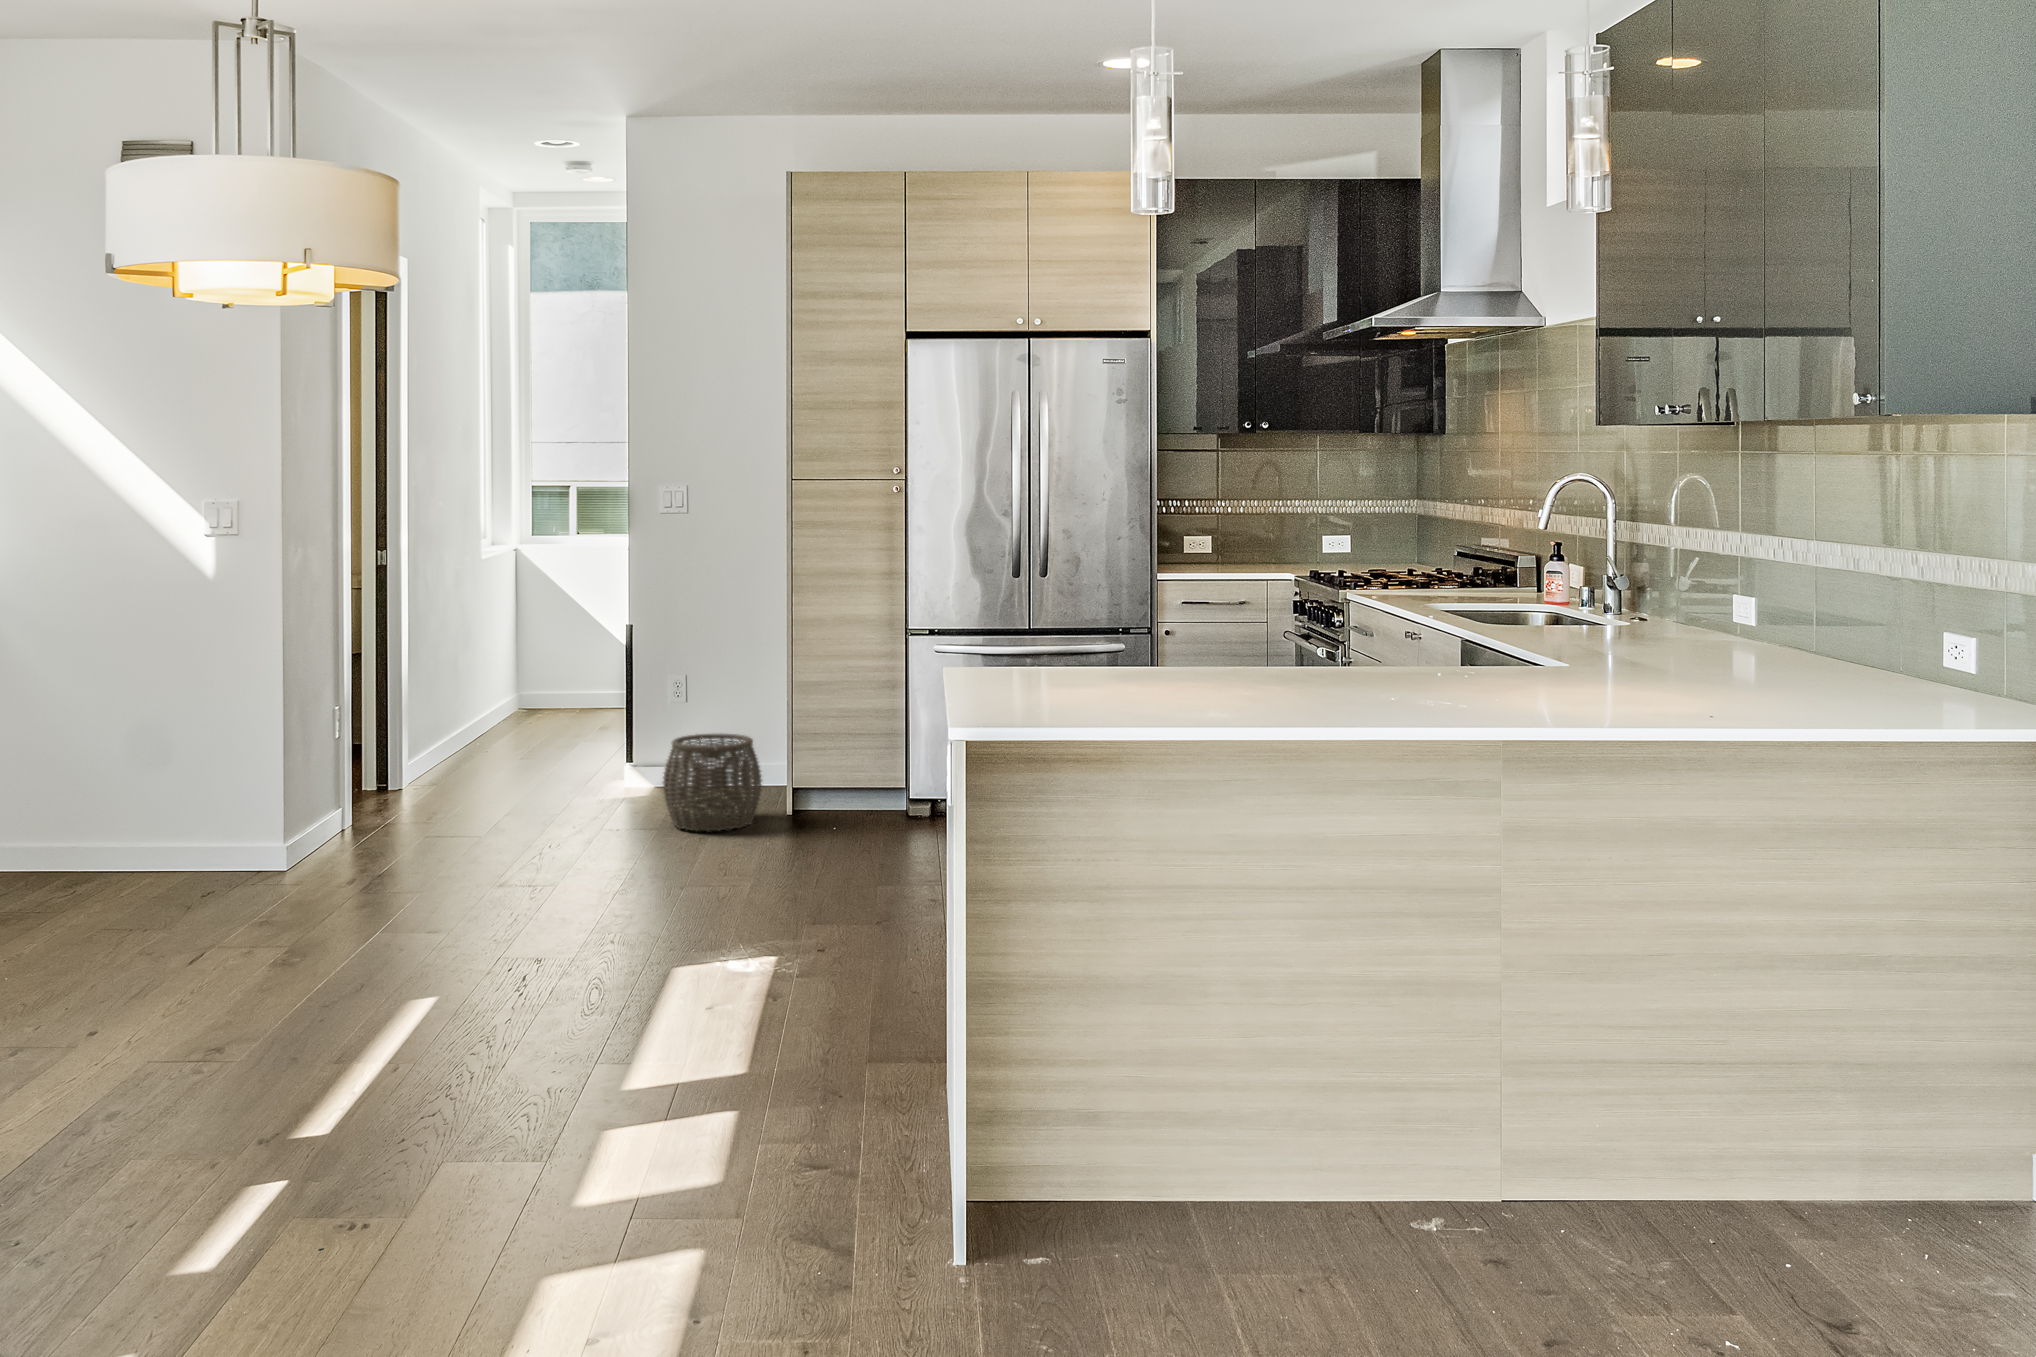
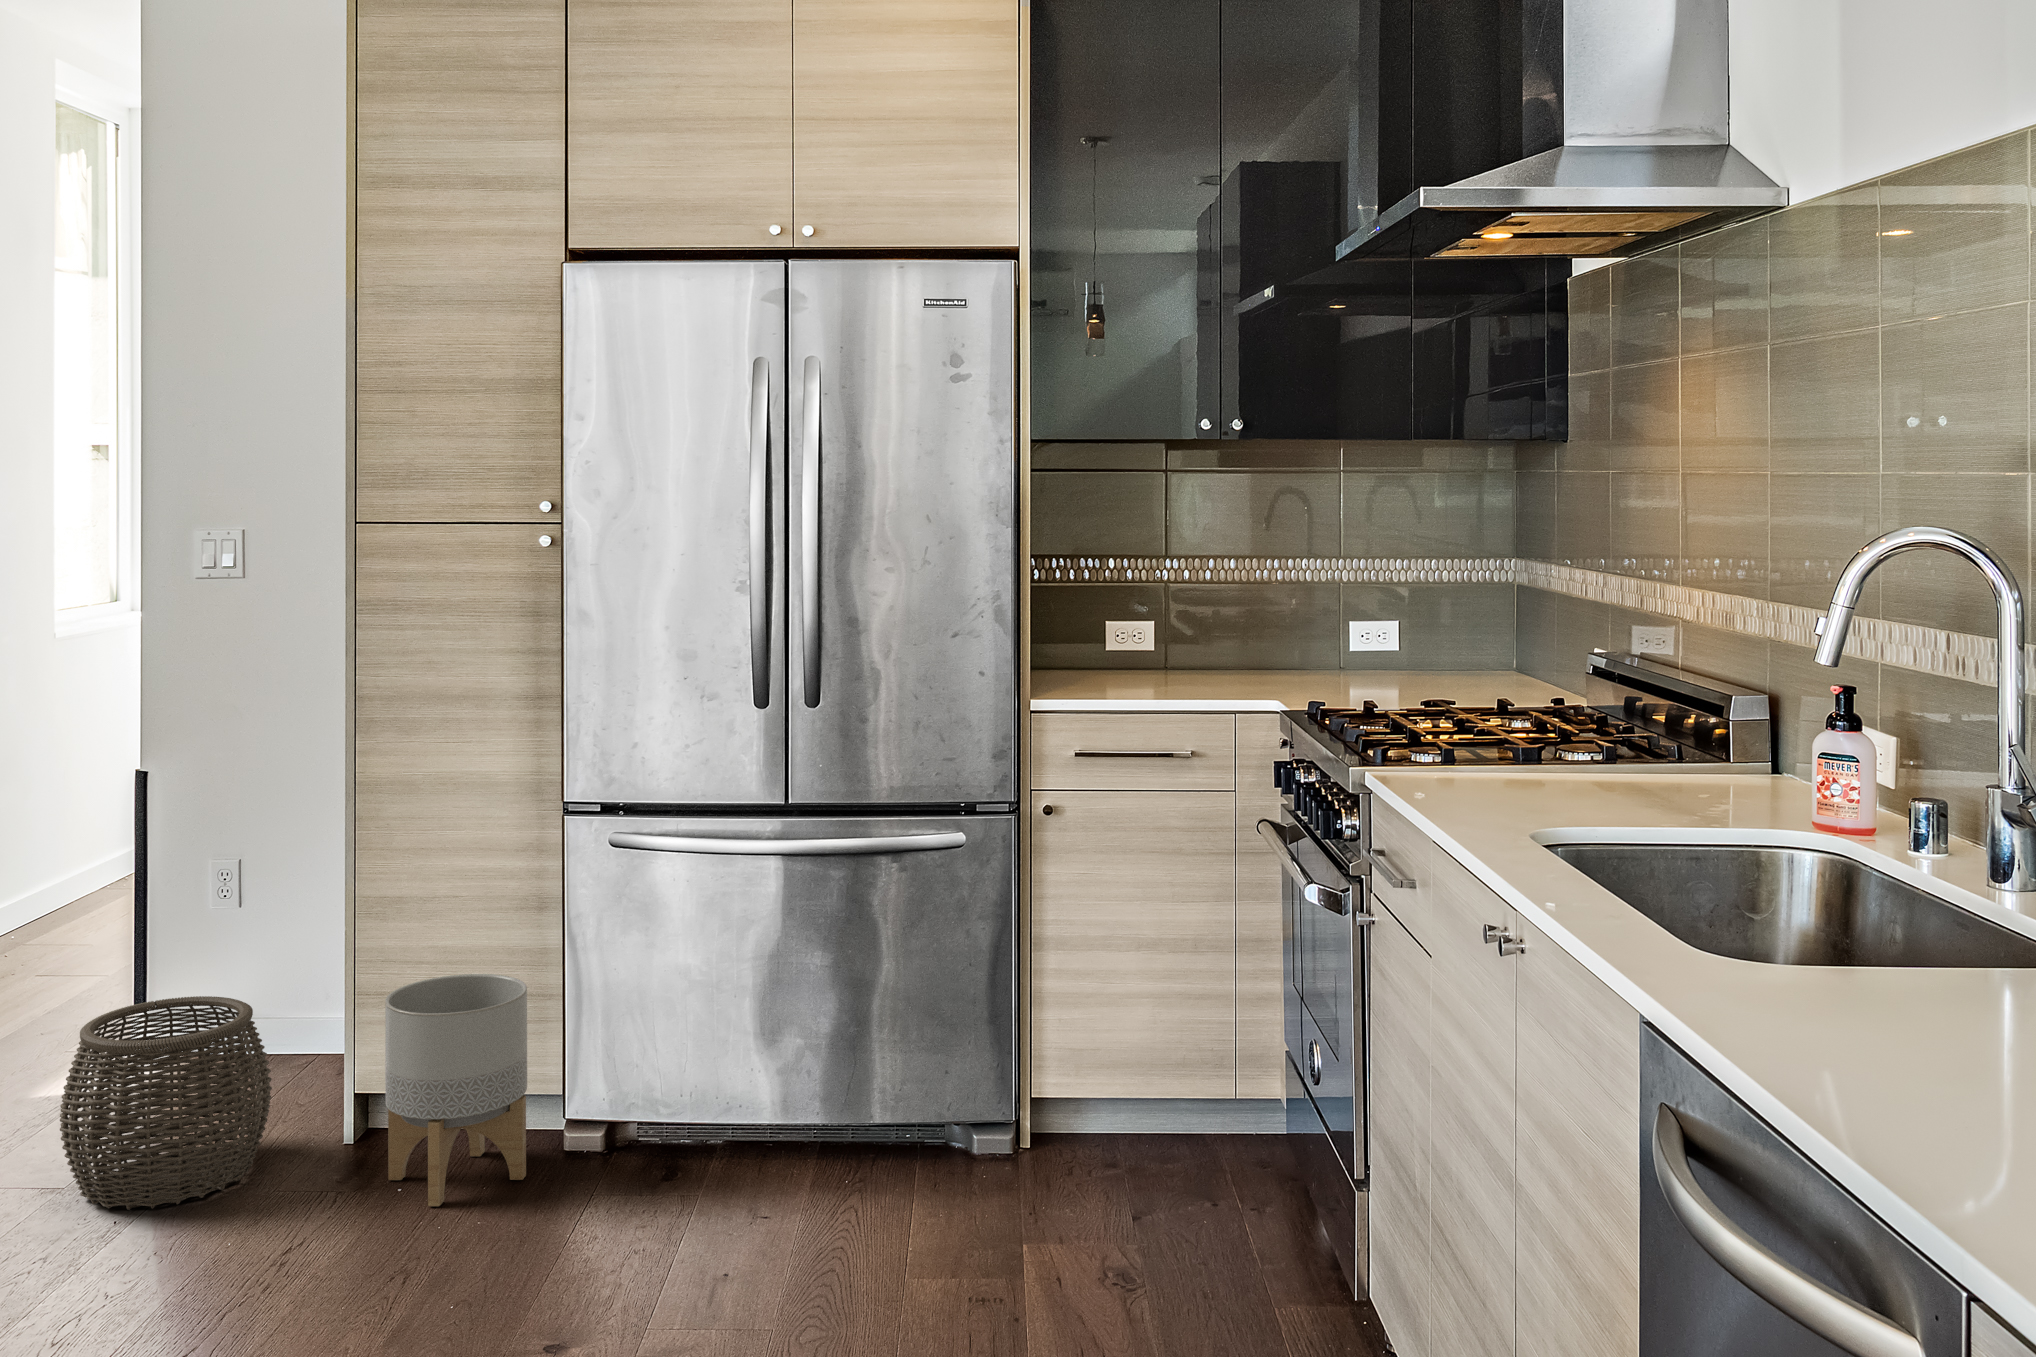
planter: none [829,721,900,831] -> present [385,974,527,1206]

